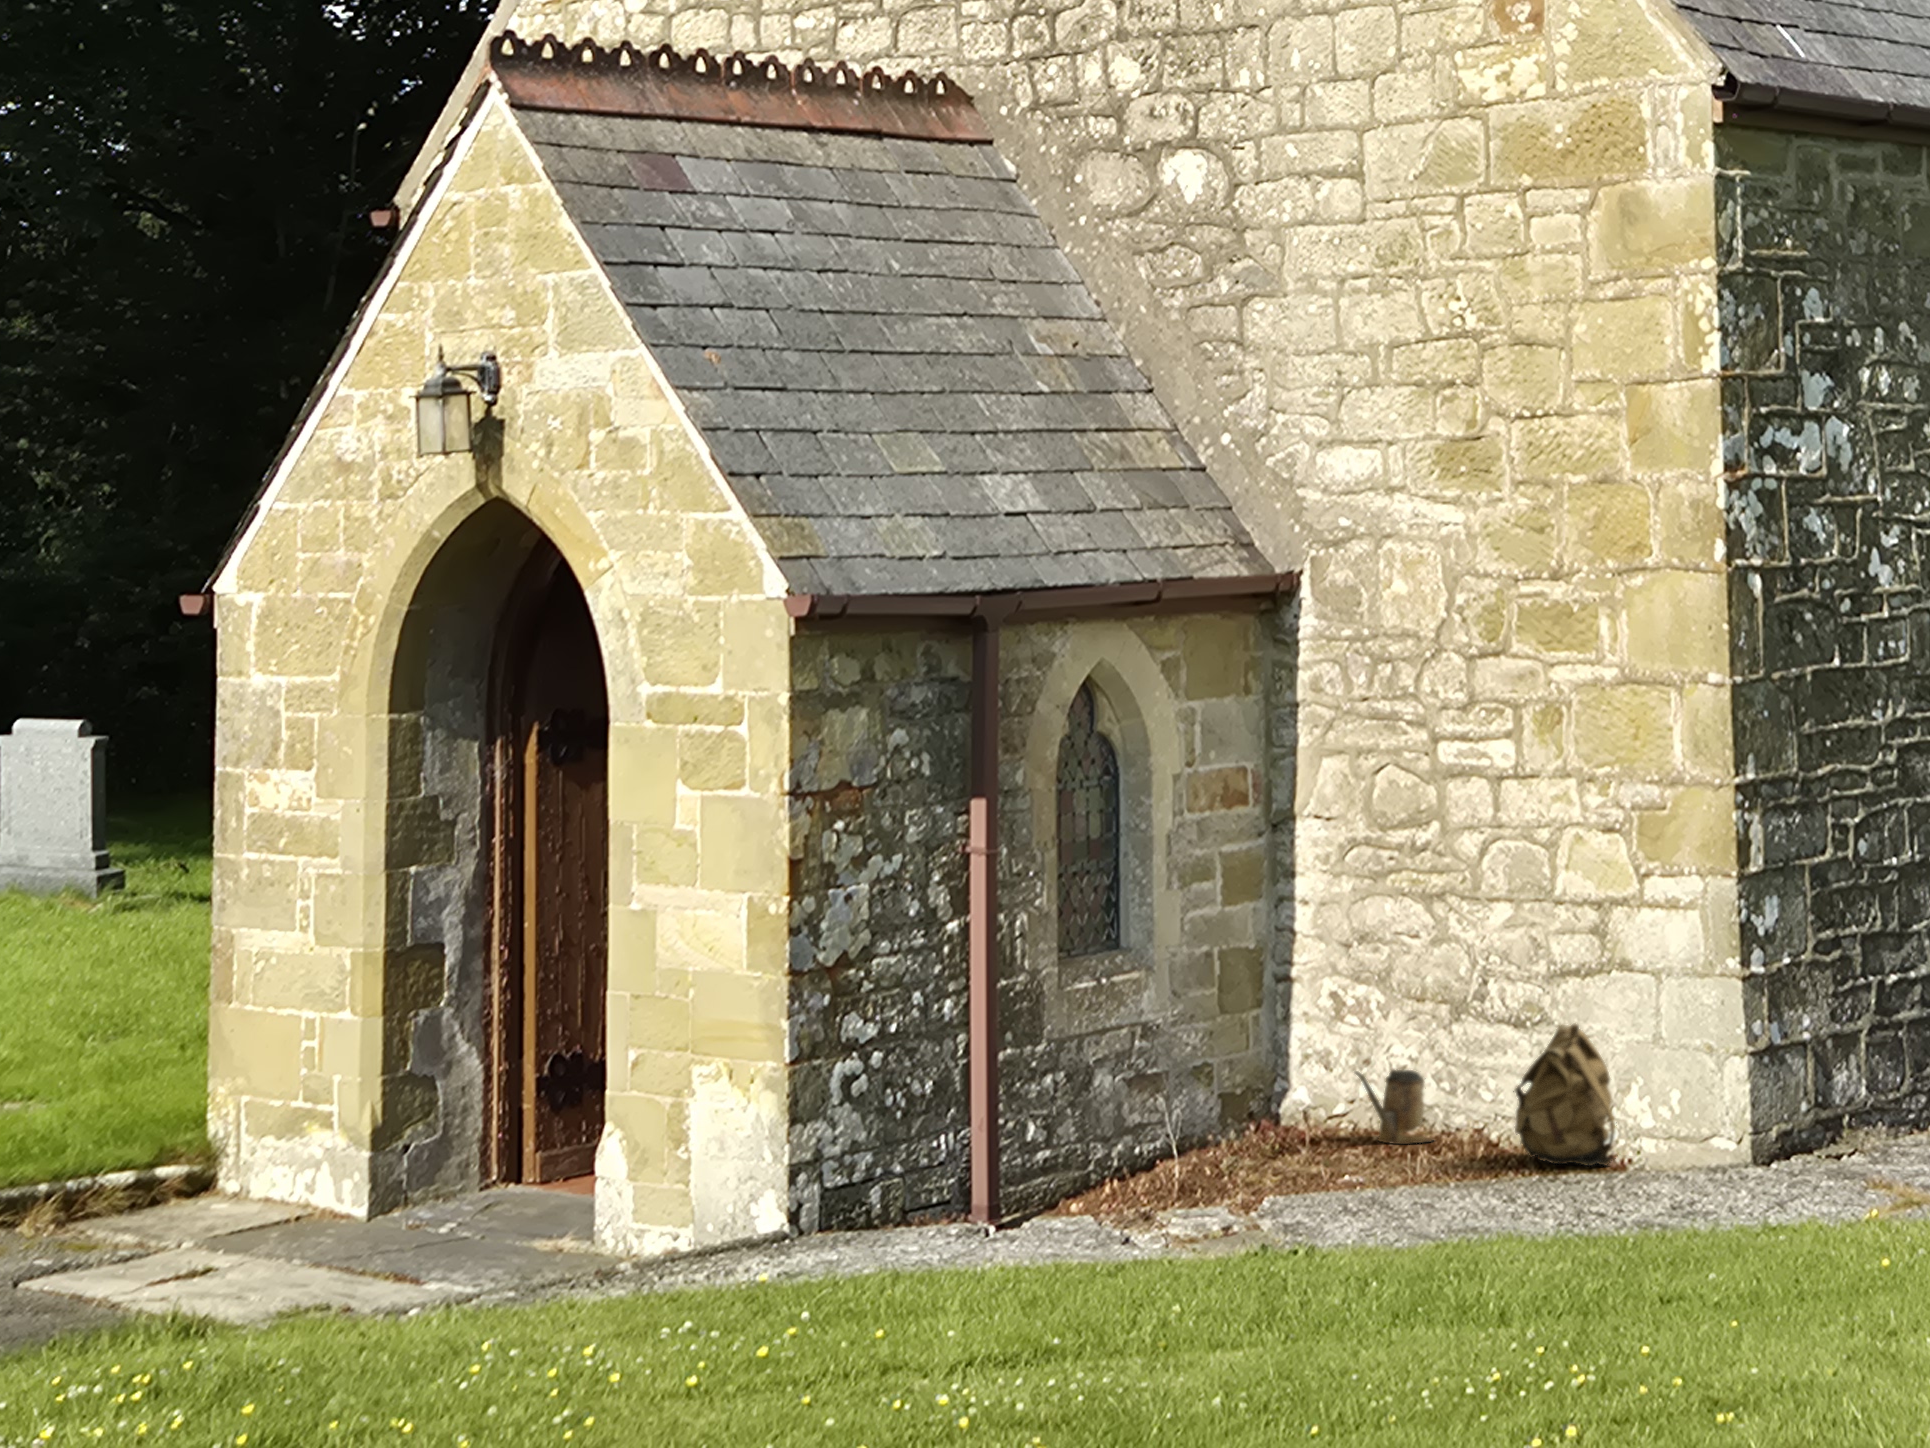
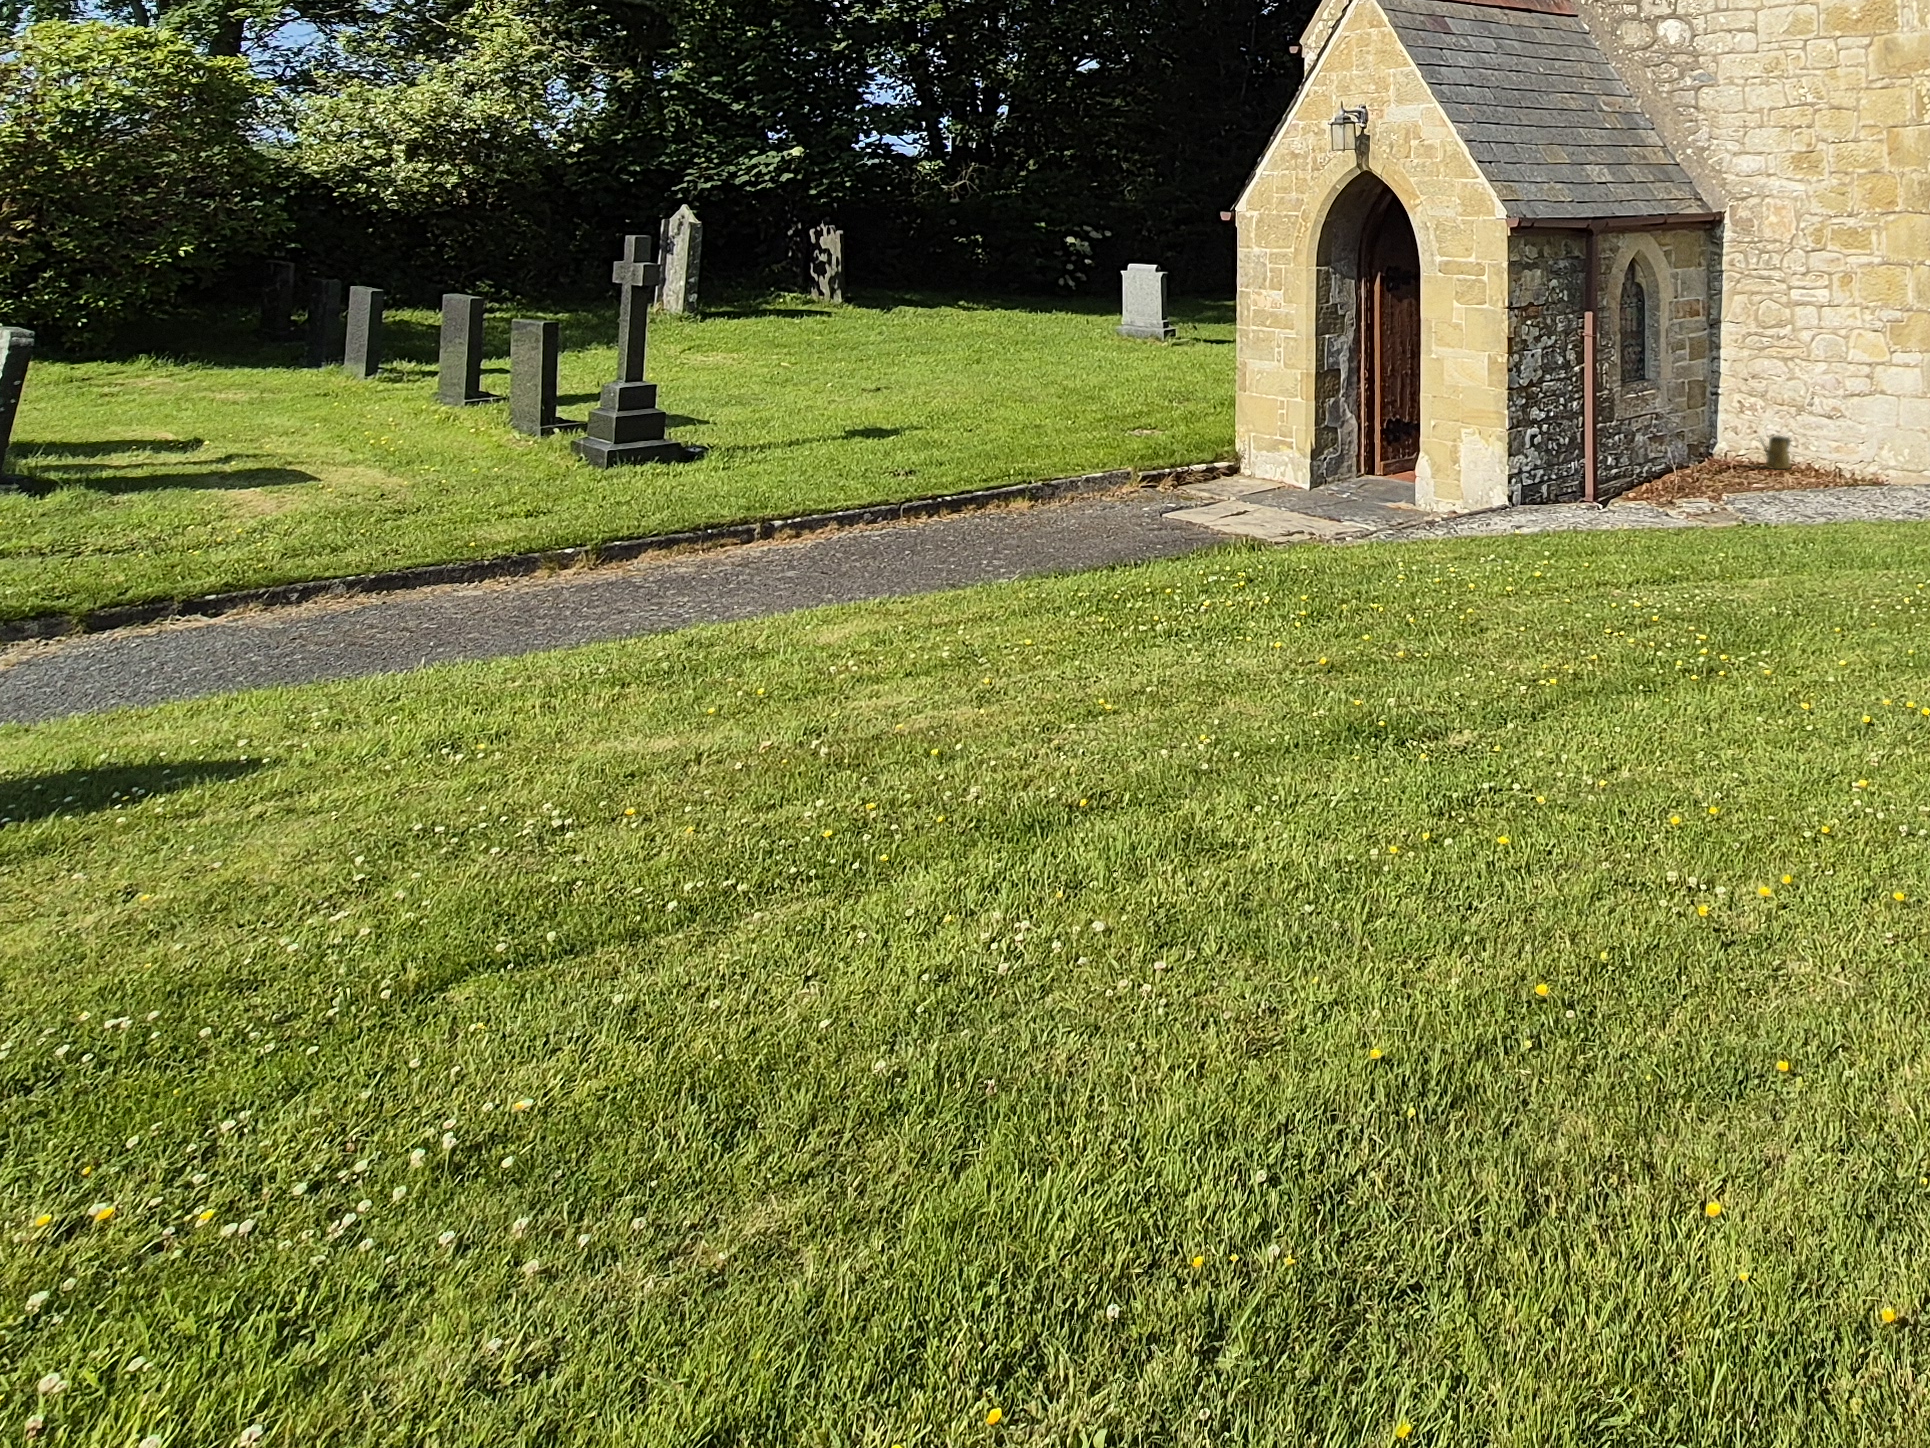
backpack: present [1513,1024,1616,1166] -> none [1833,417,1884,482]

